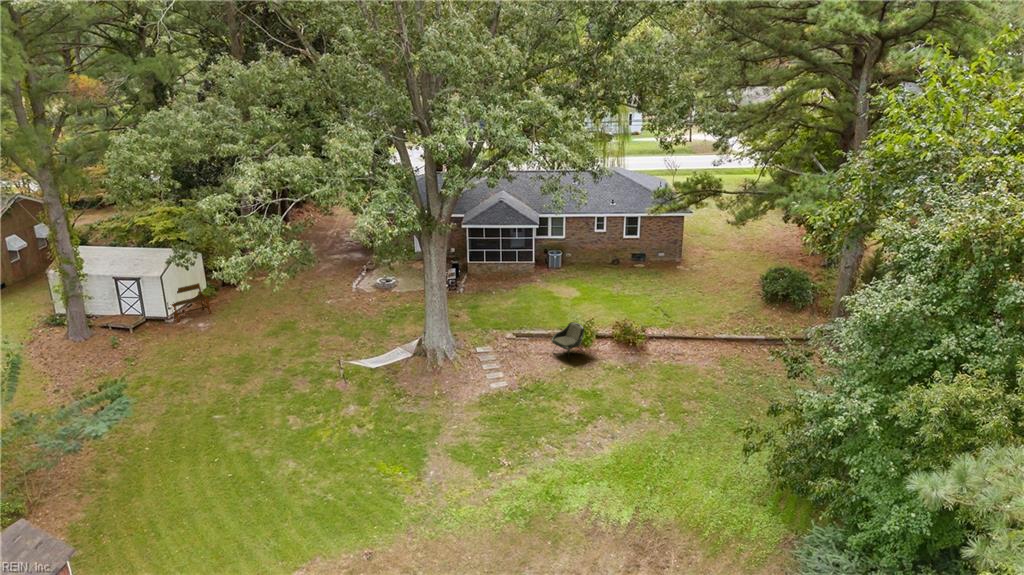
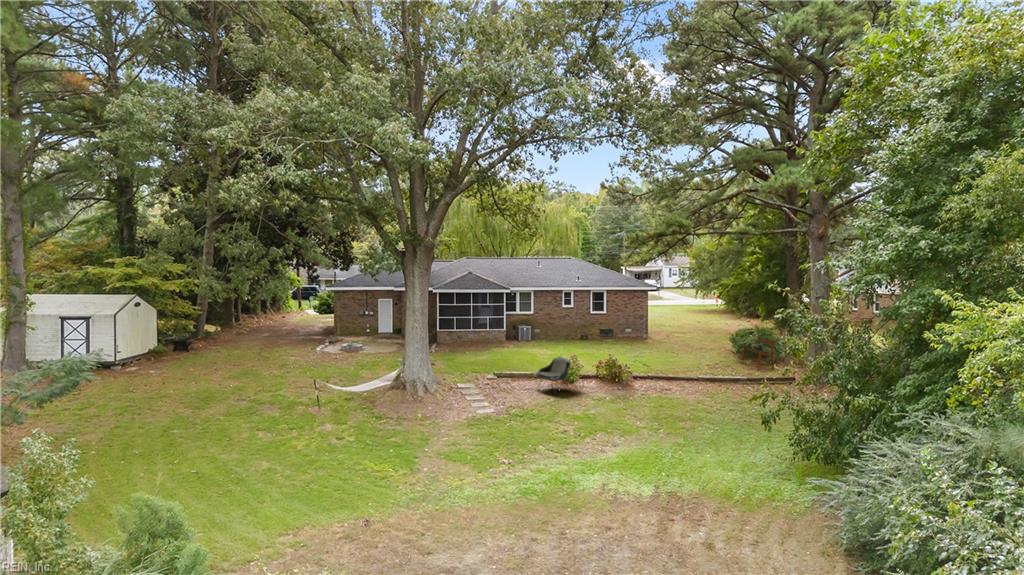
bench: present [172,283,211,322] -> present [741,336,775,370]

